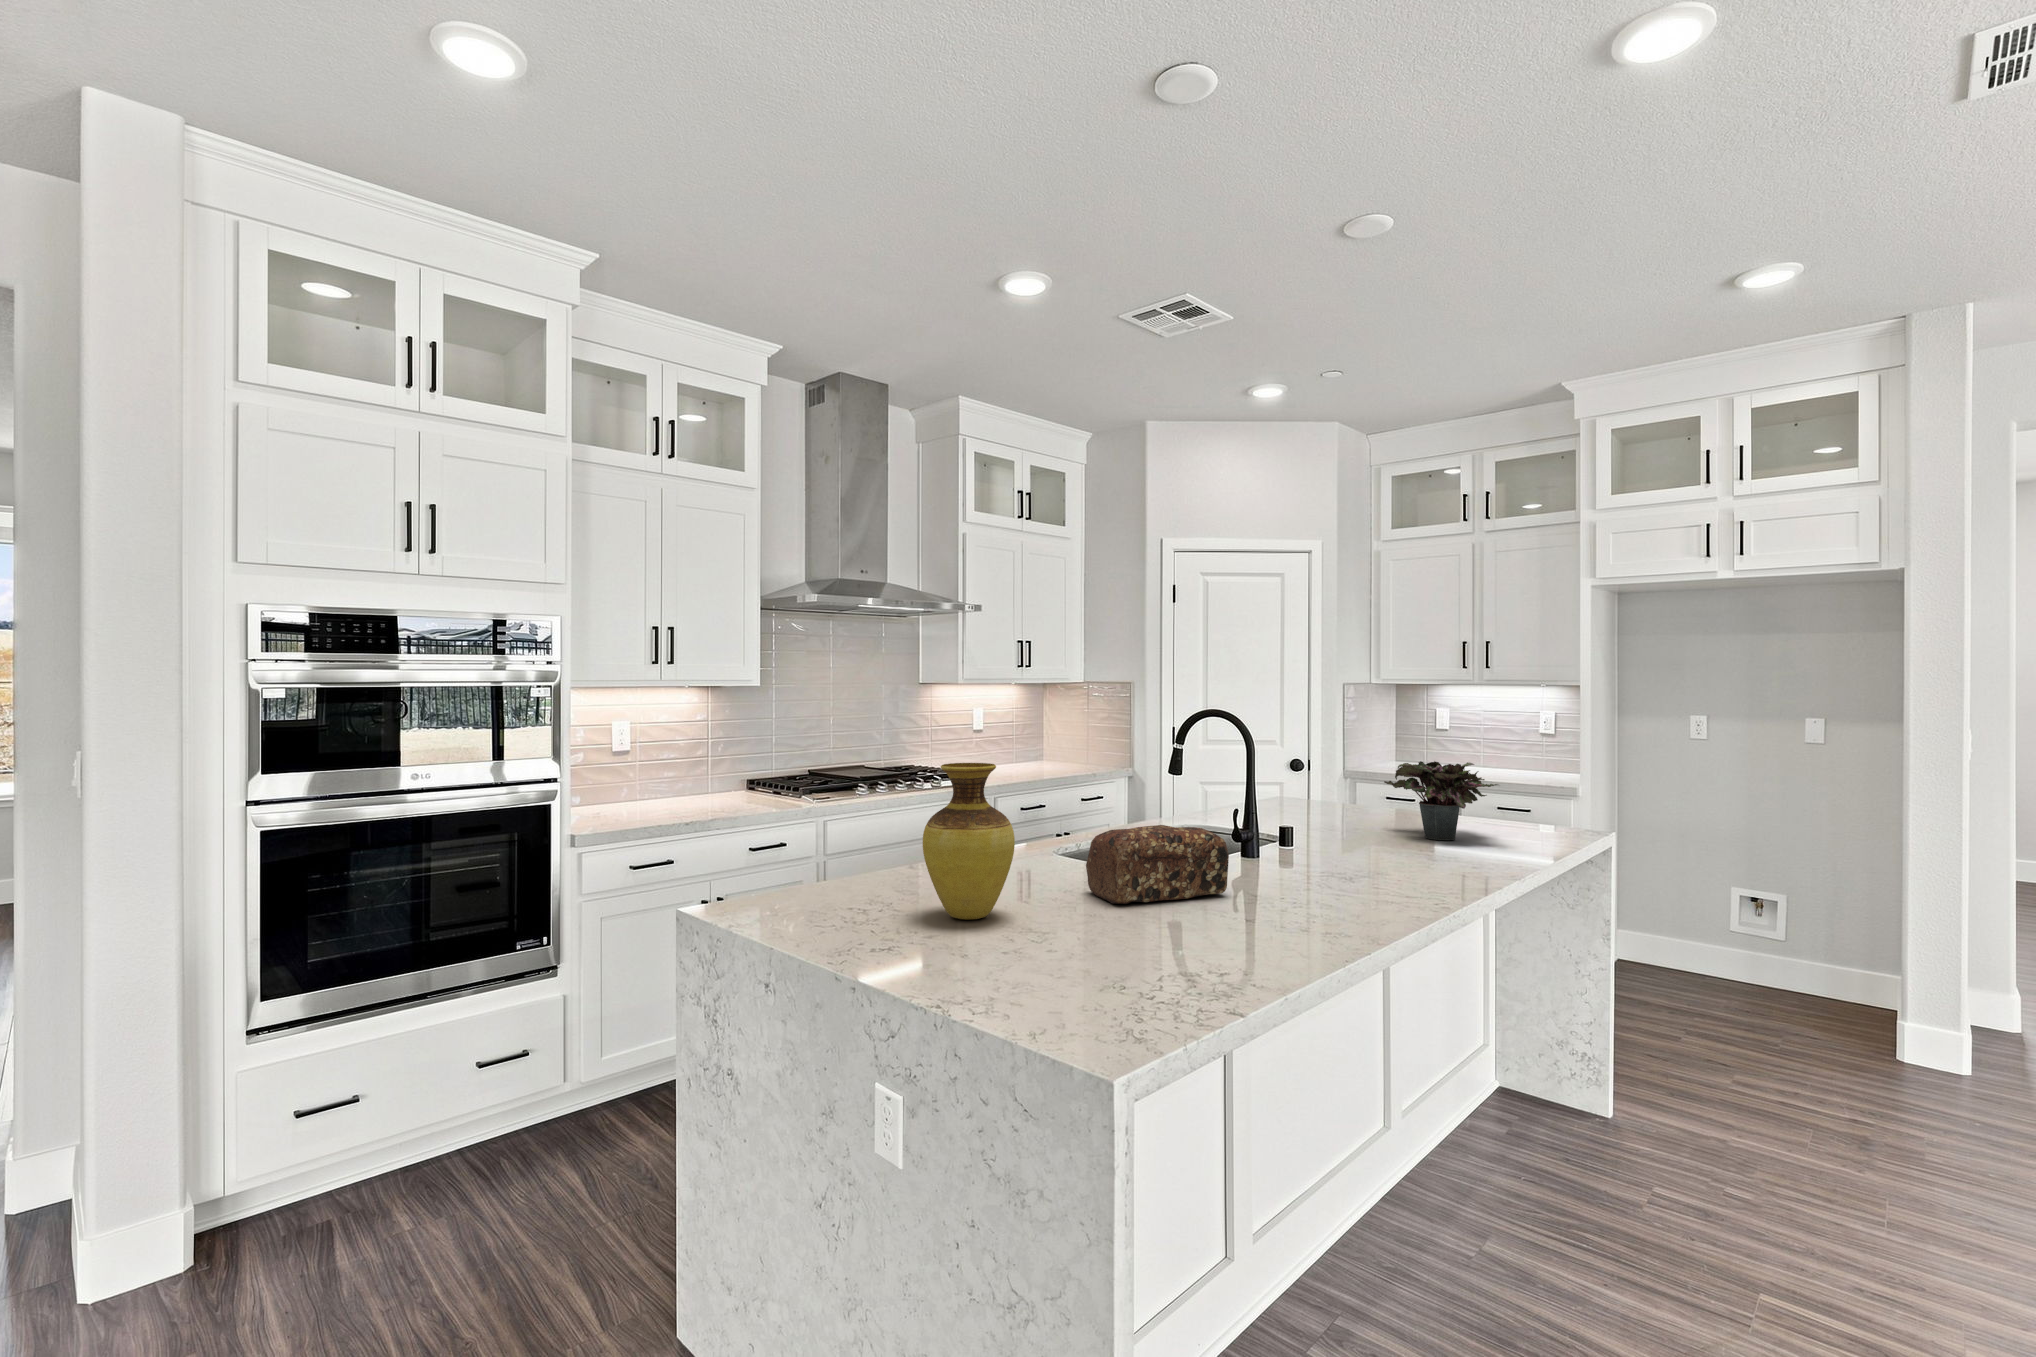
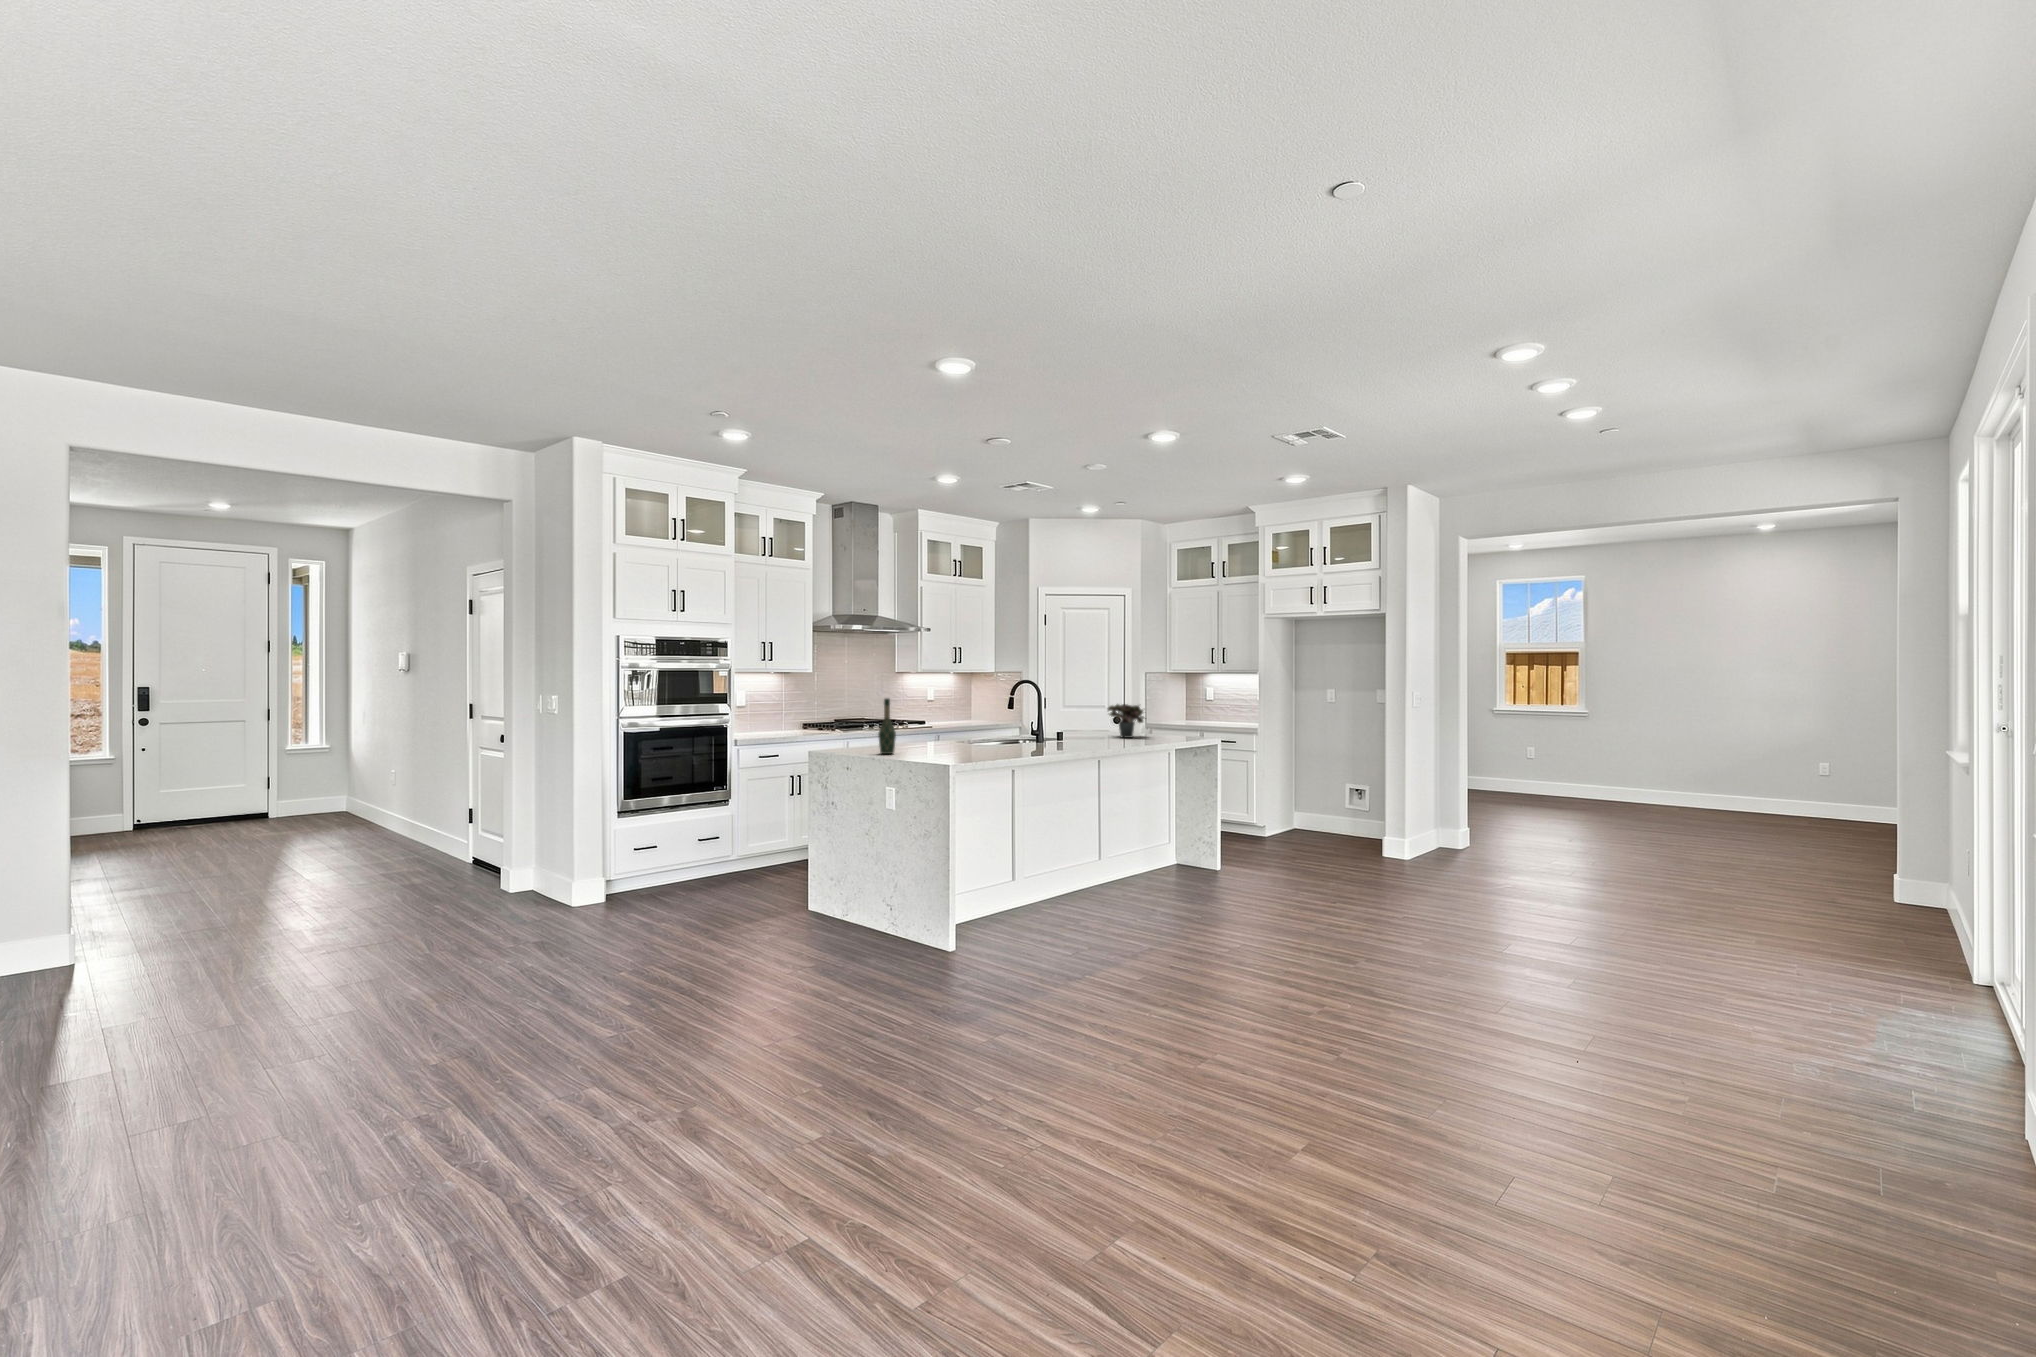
vase: present [923,763,1015,919] -> none [901,697,933,750]
wine bottle: none [851,778,906,955] -> present [878,698,896,754]
bread loaf: present [1086,825,1229,904] -> none [962,722,1014,748]

